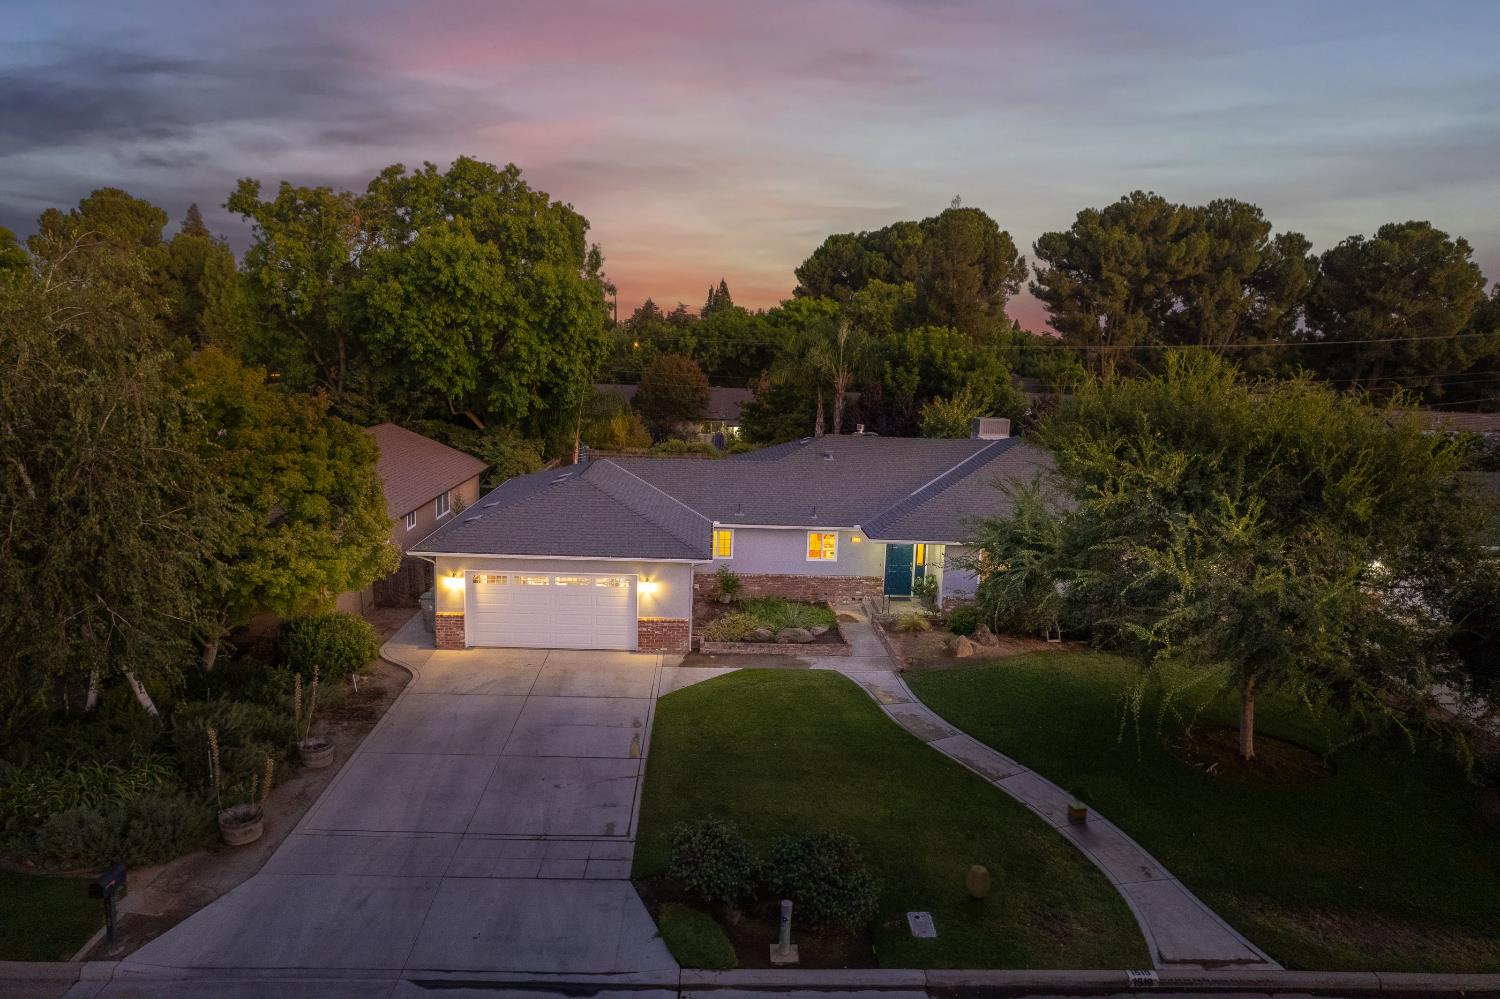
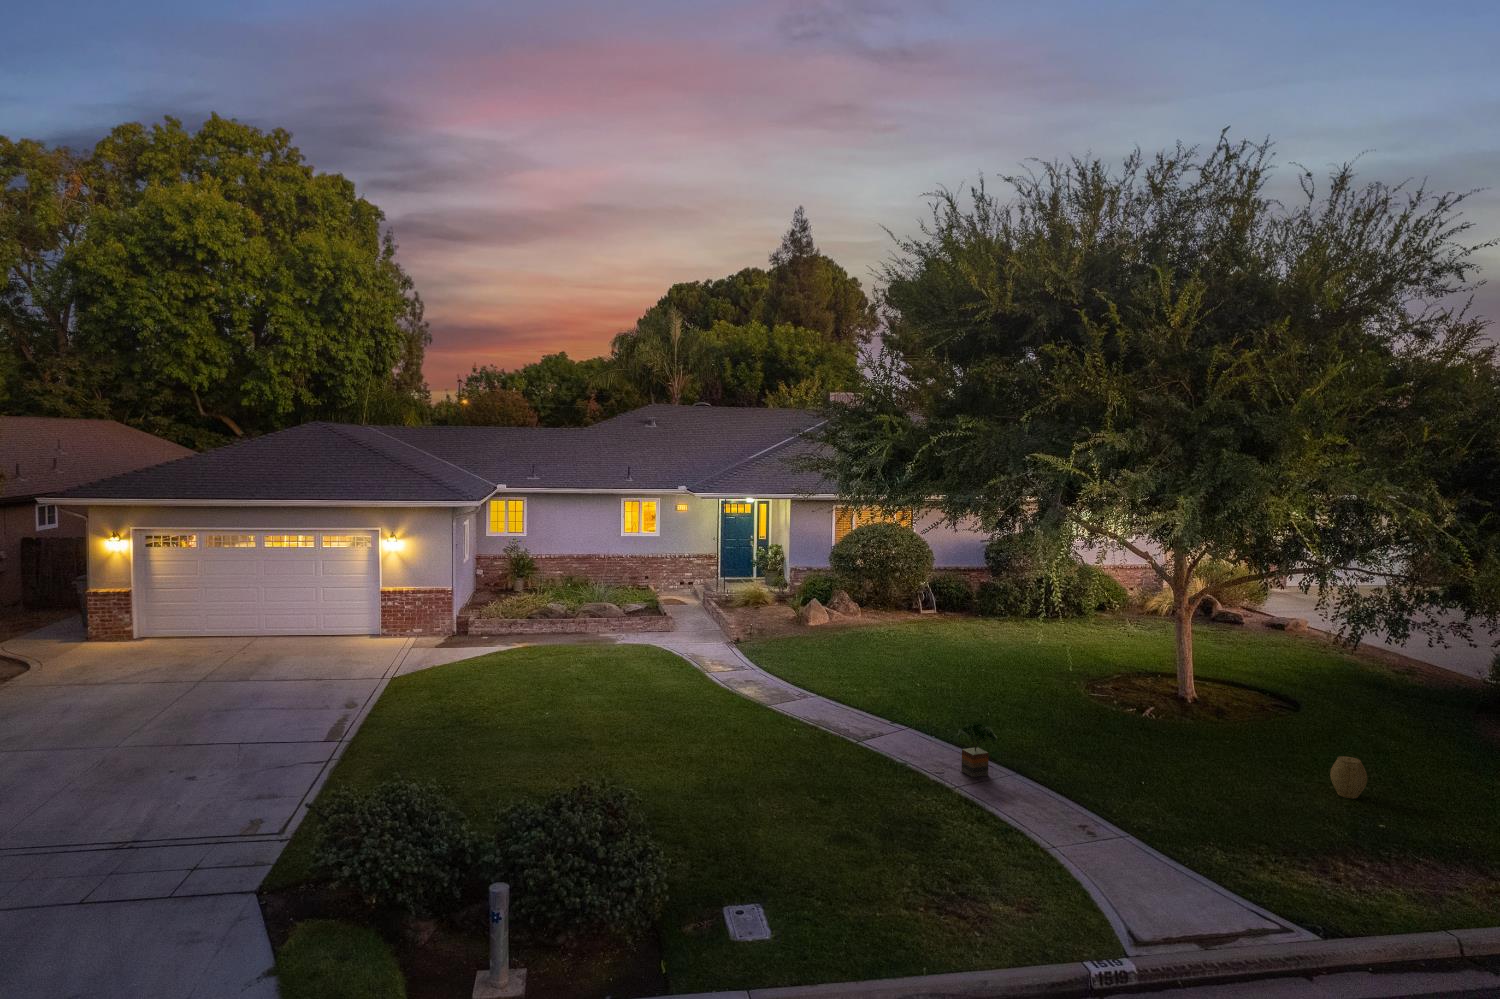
woven basket: present [966,865,990,898] -> present [1330,756,1367,798]

